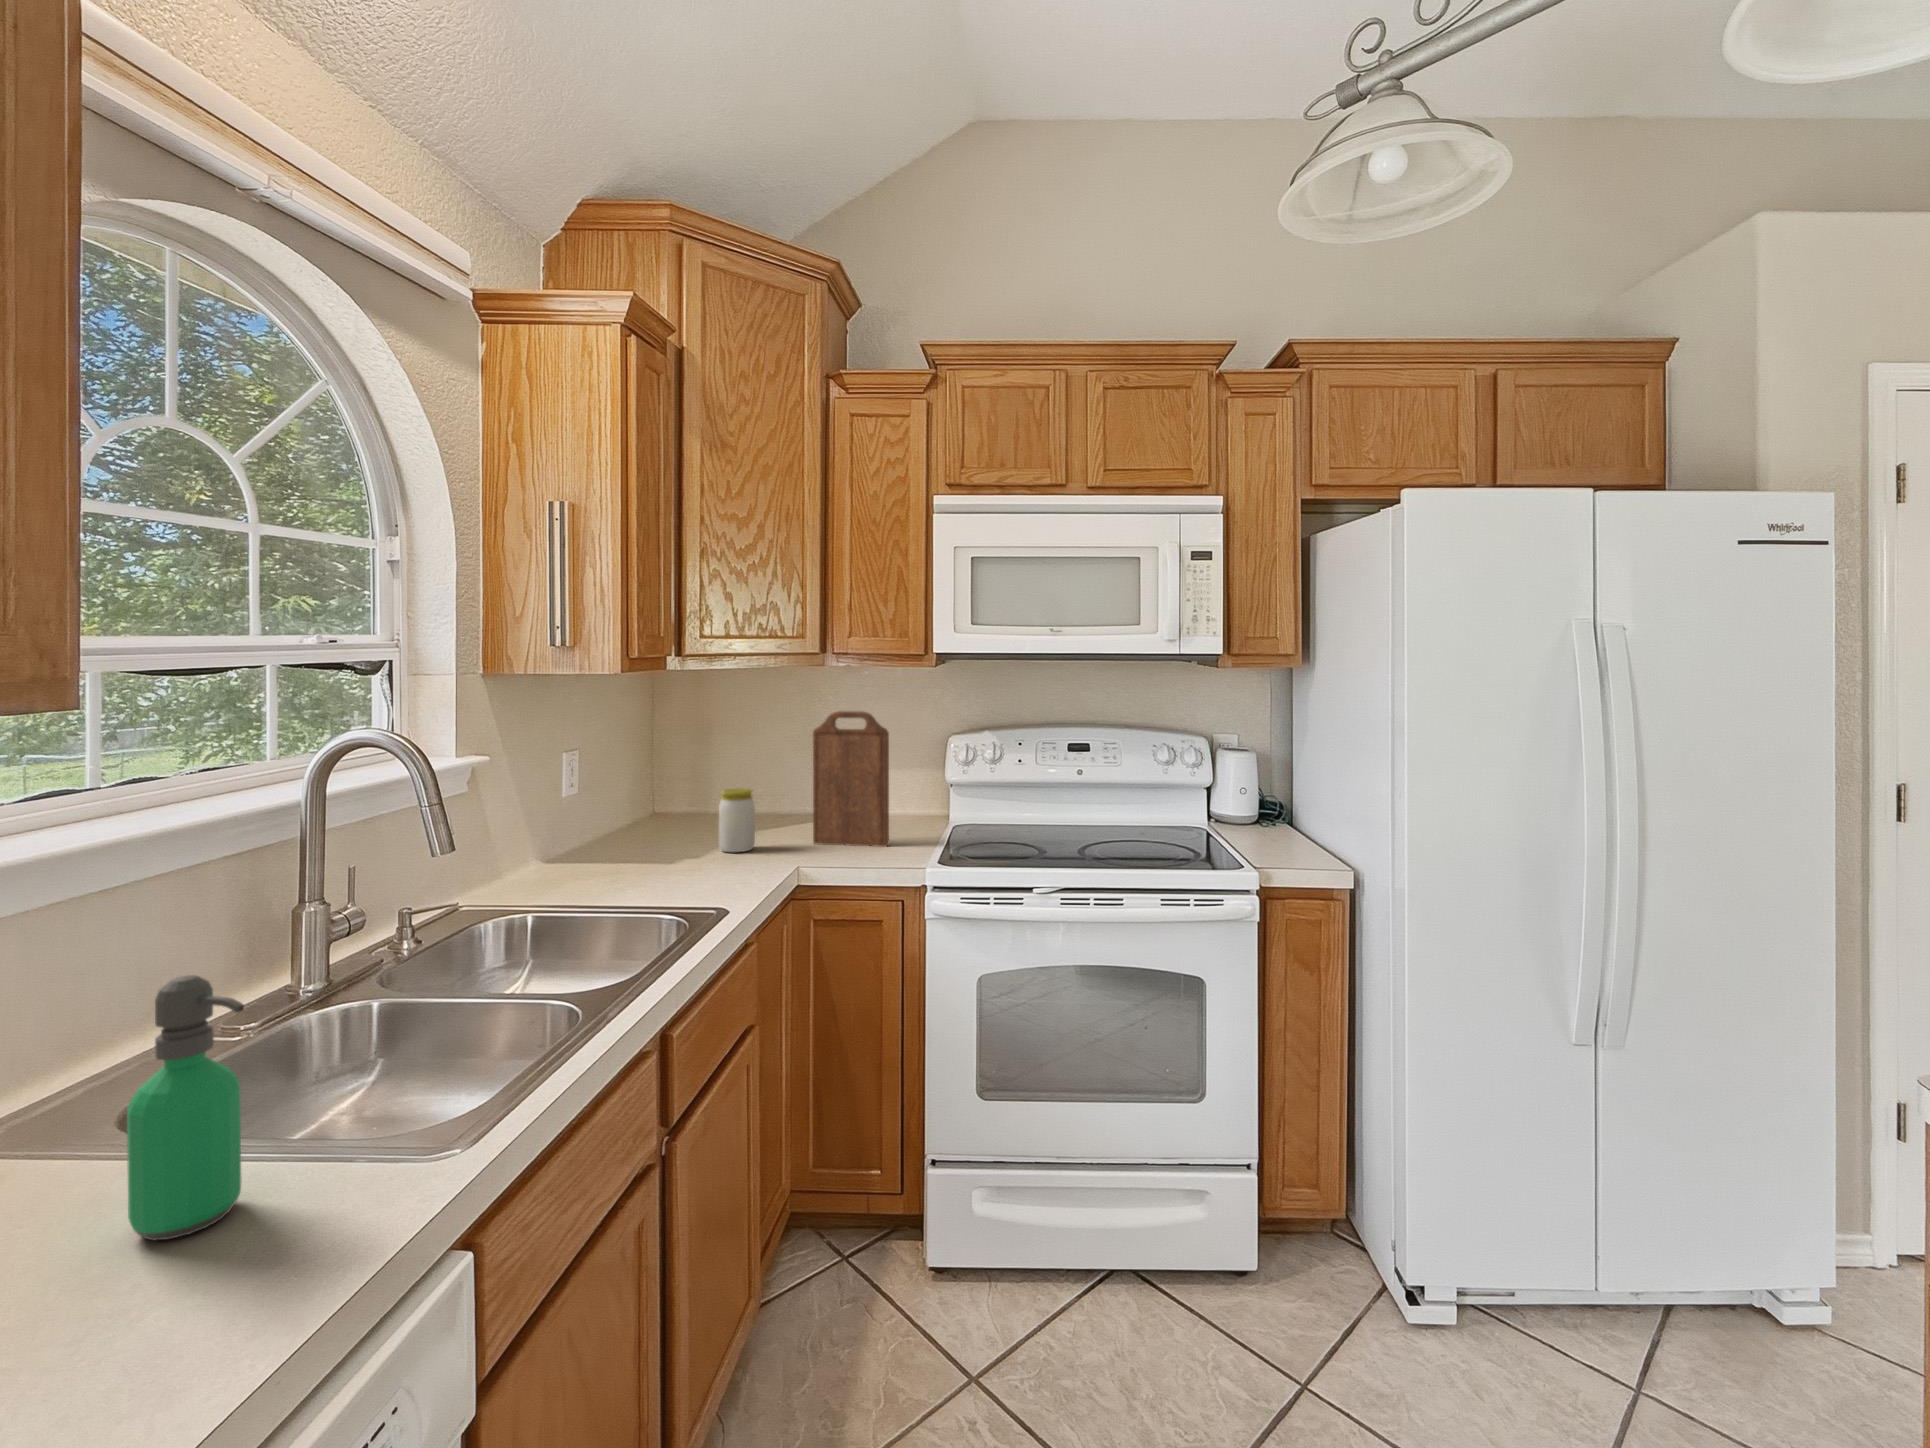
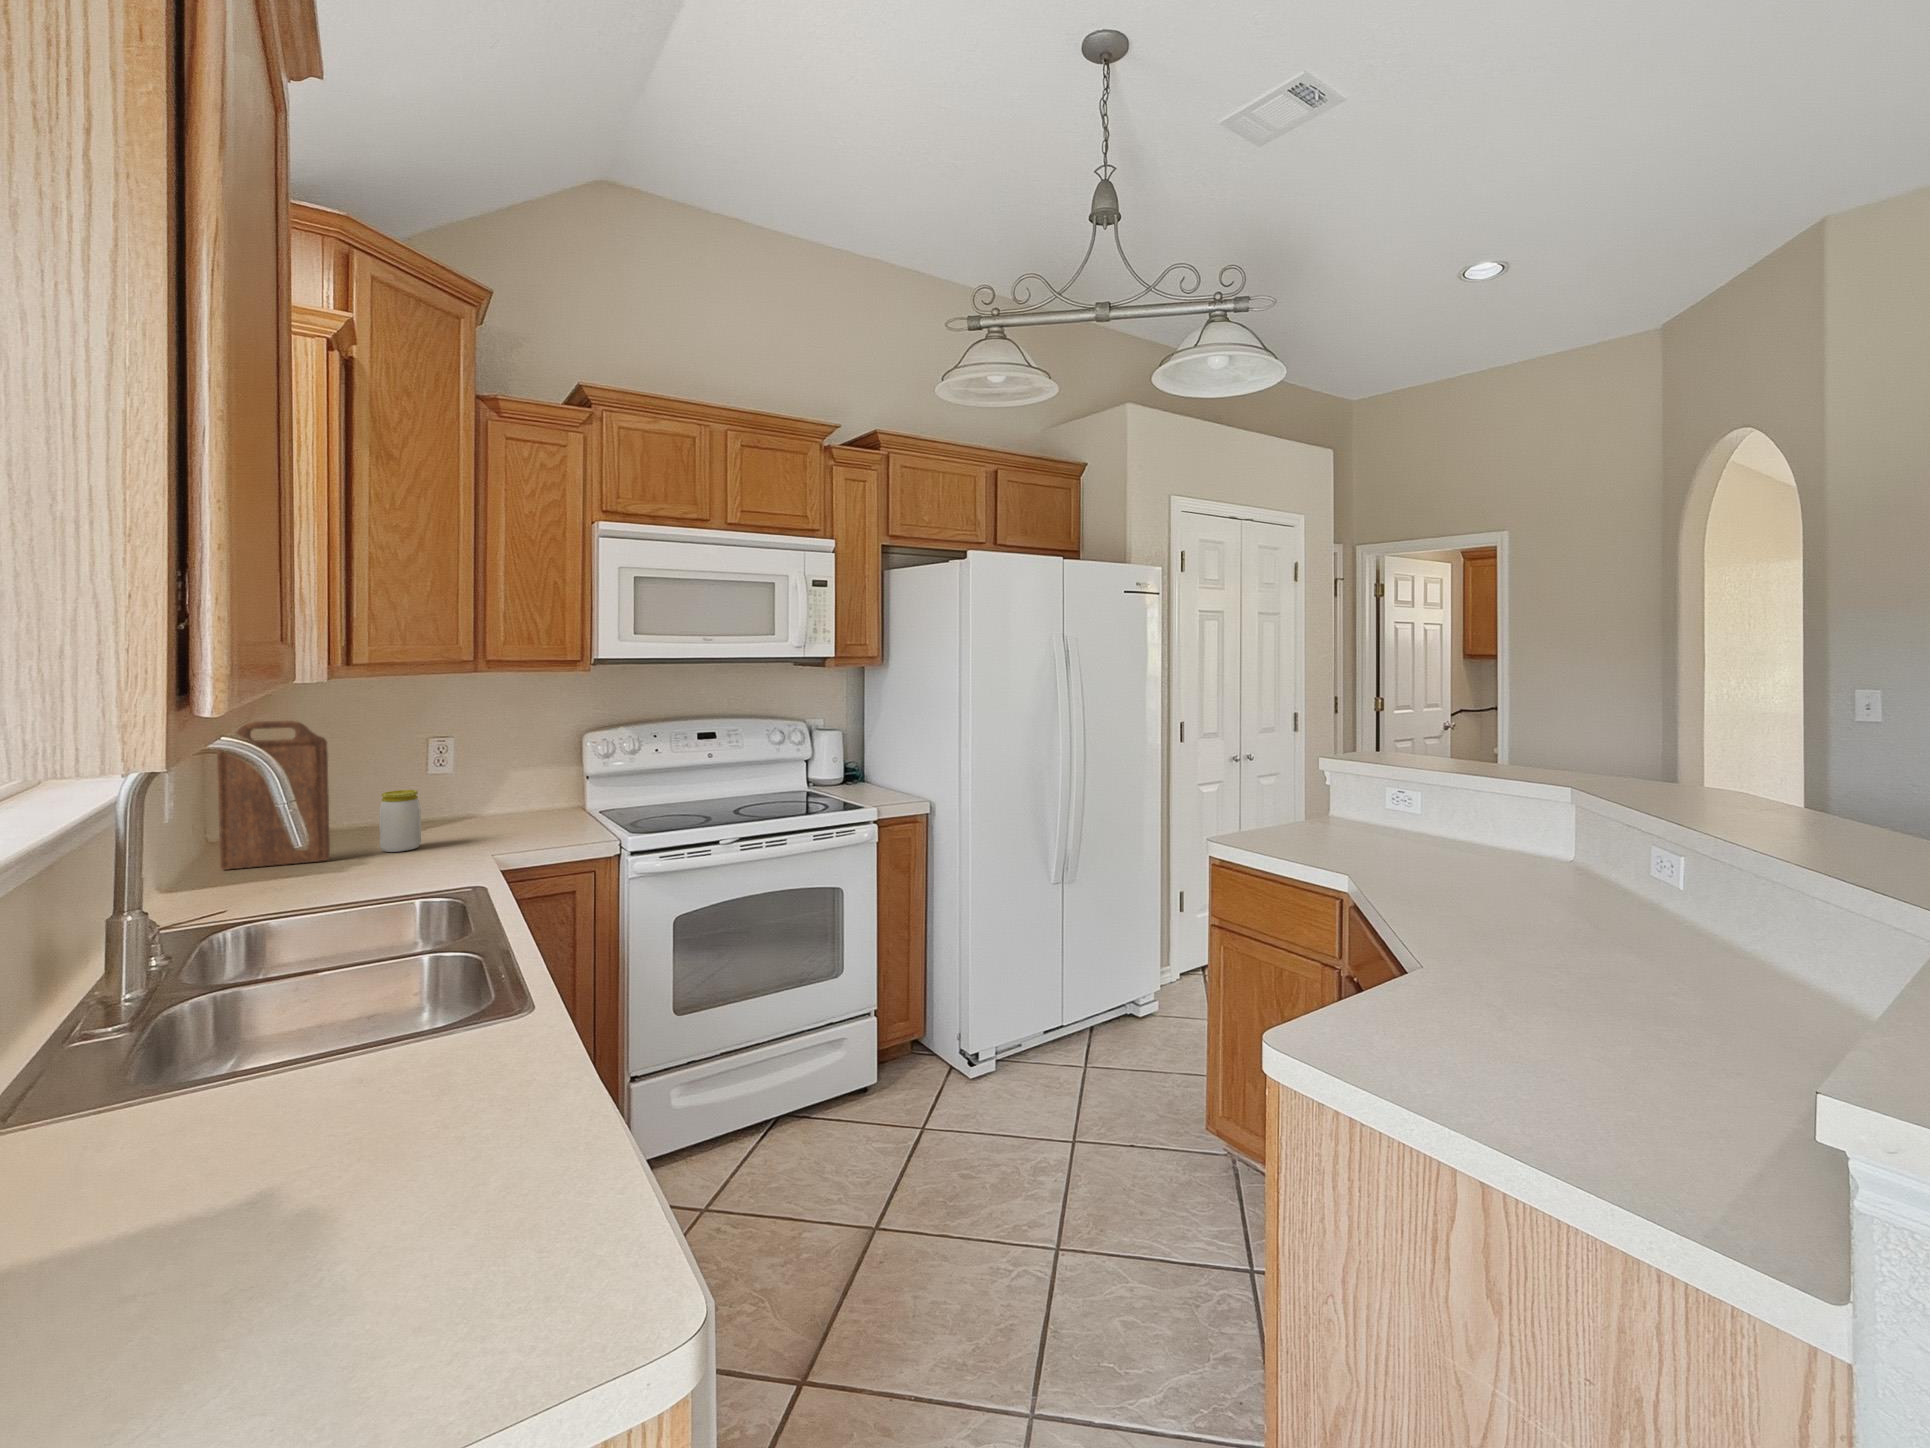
cutting board: present [813,711,889,847] -> present [217,721,330,870]
soap dispenser: present [127,975,244,1240] -> none [325,936,427,1136]

